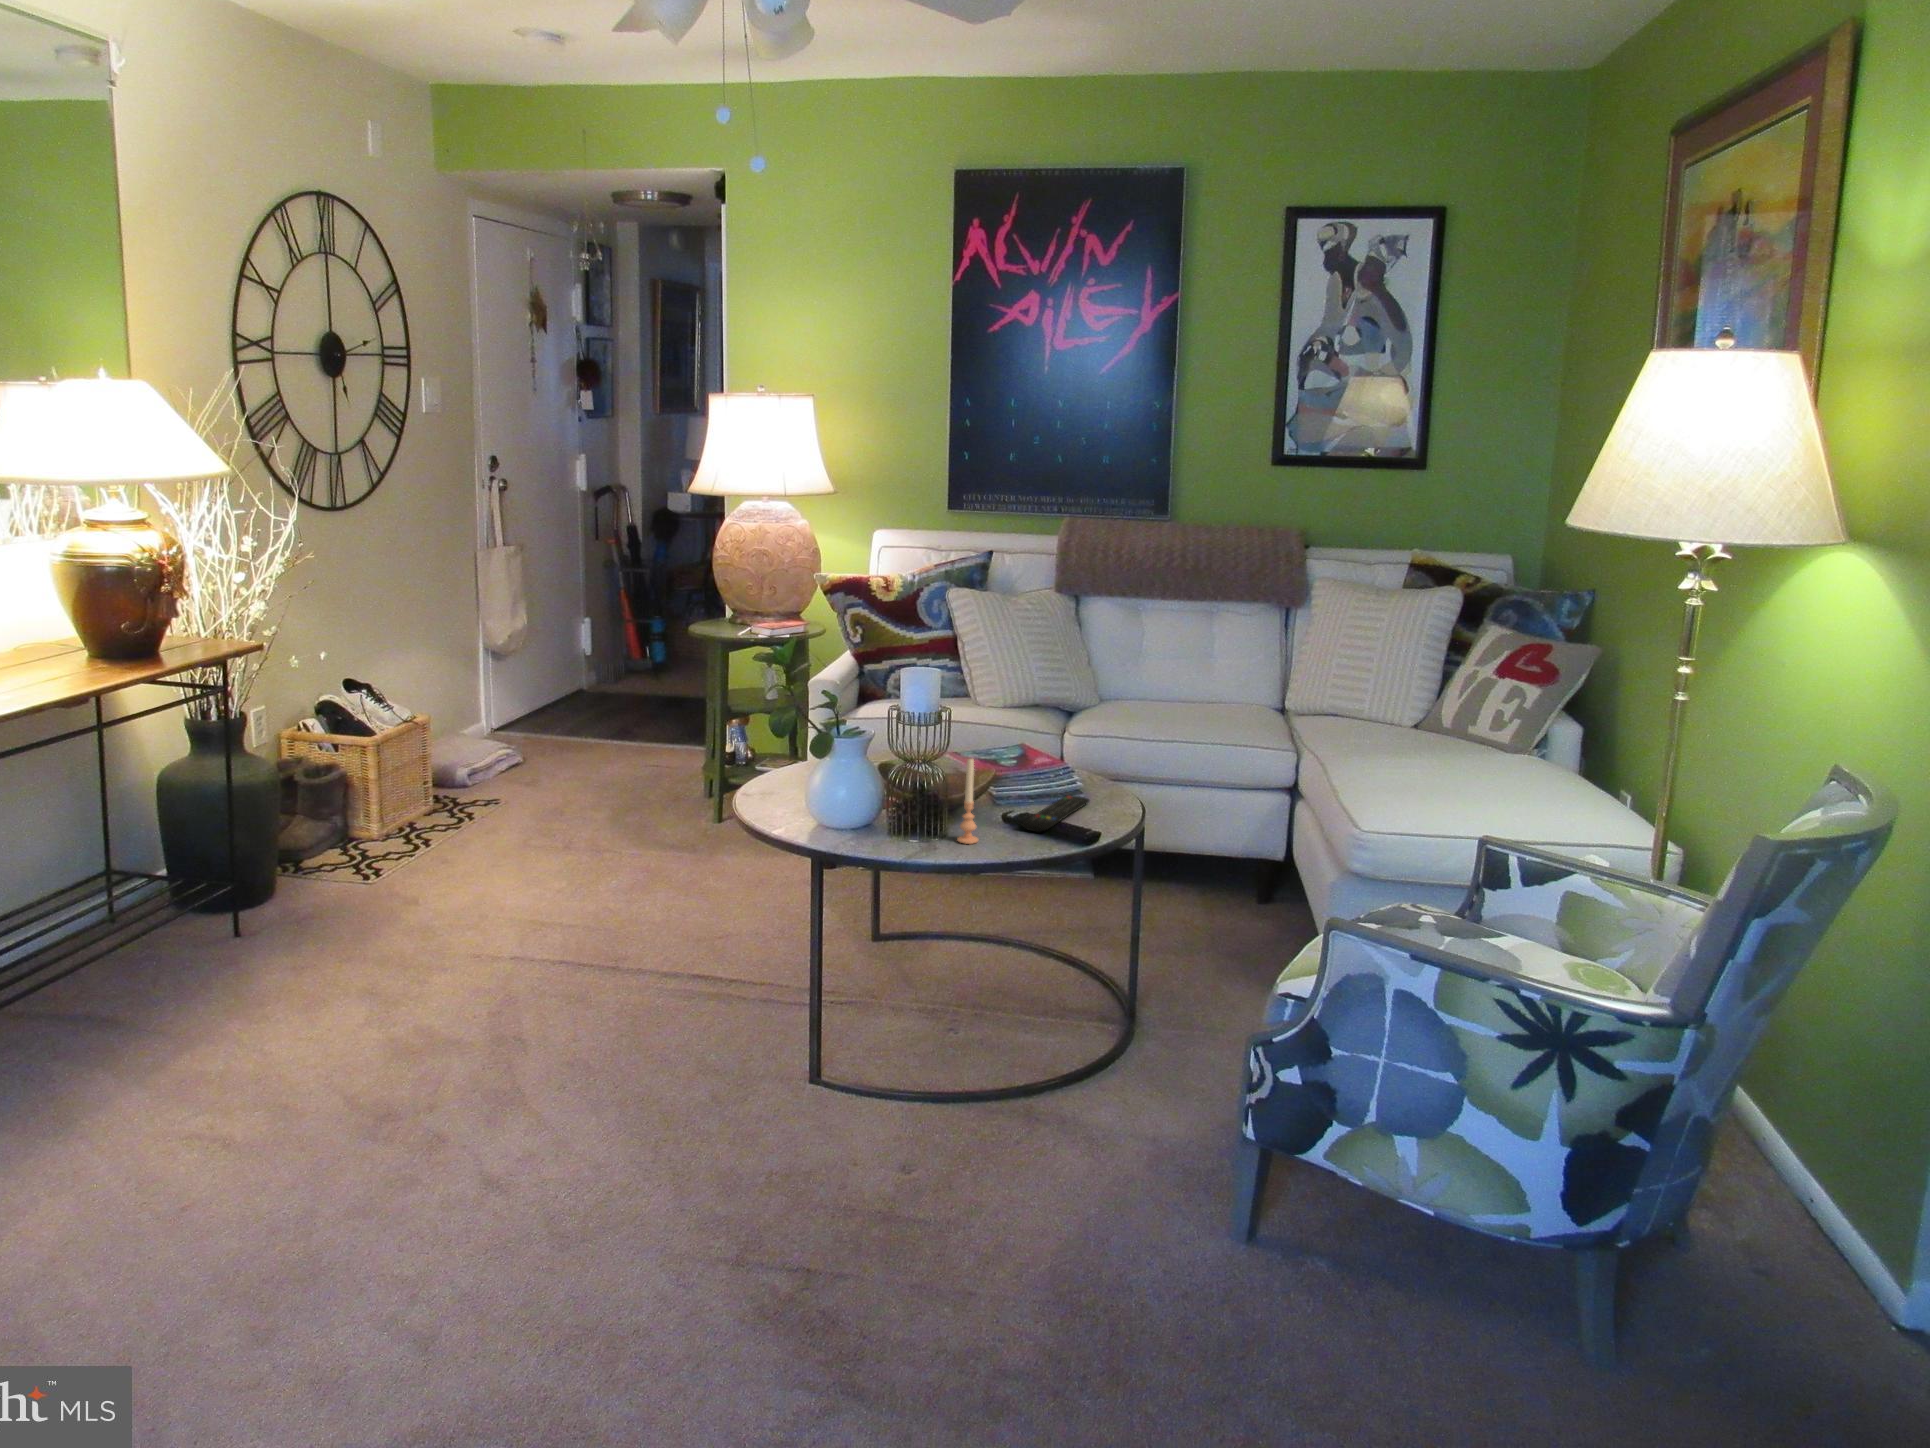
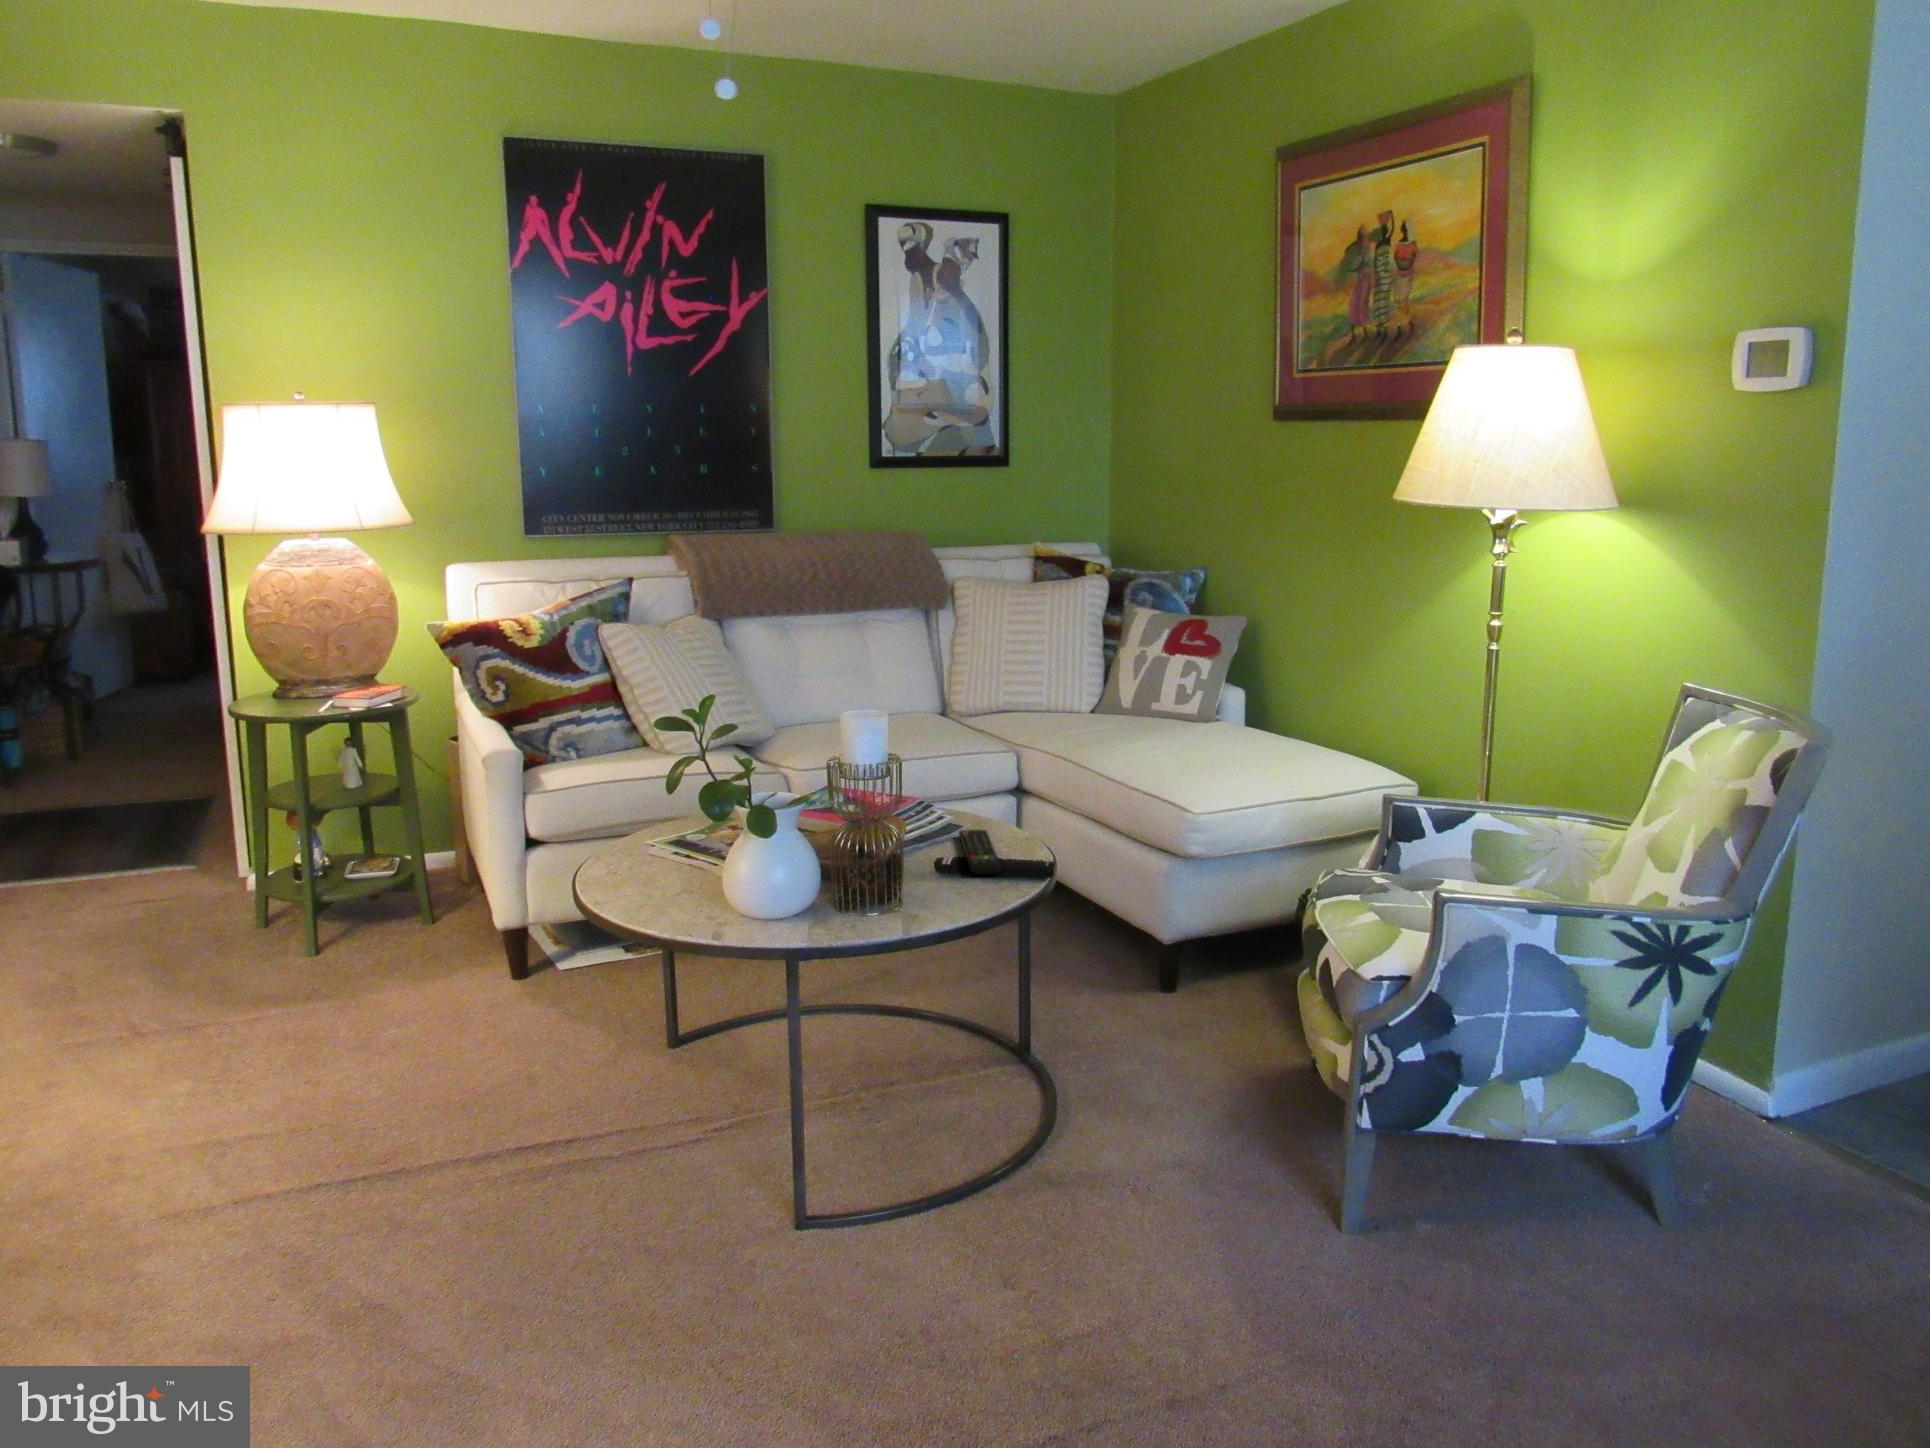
candle: present [957,759,978,844] -> none [927,804,951,904]

